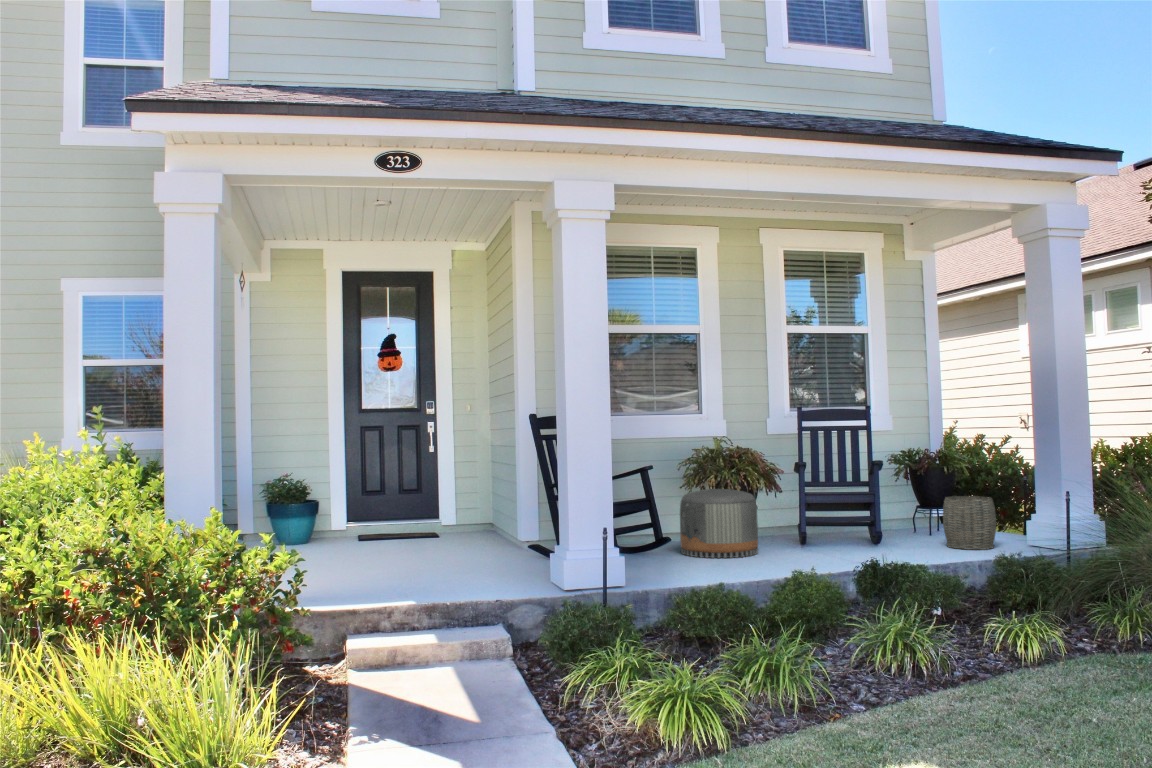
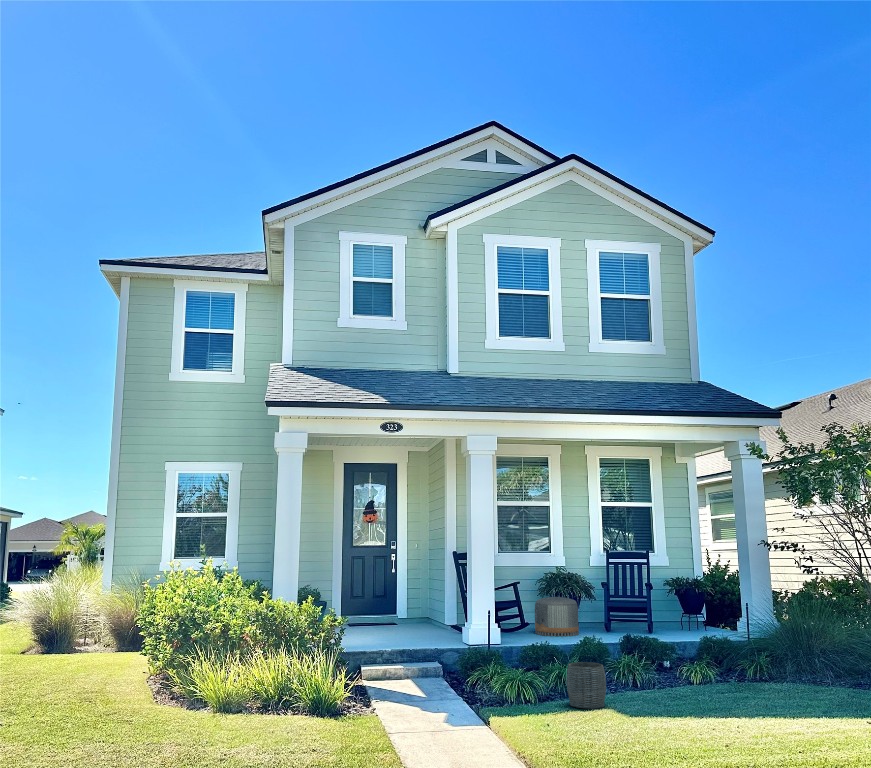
woven basket: present [943,496,996,550] -> present [567,662,606,709]

